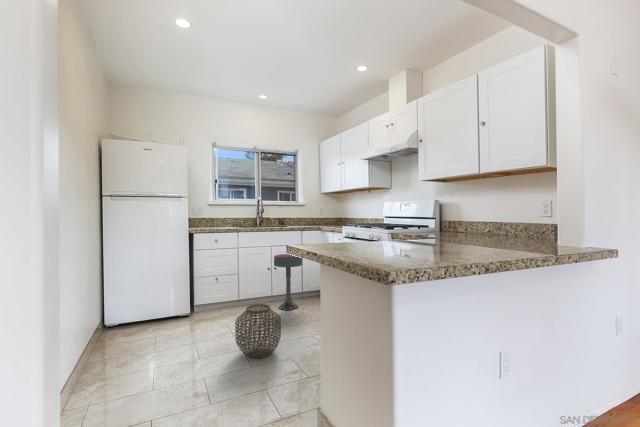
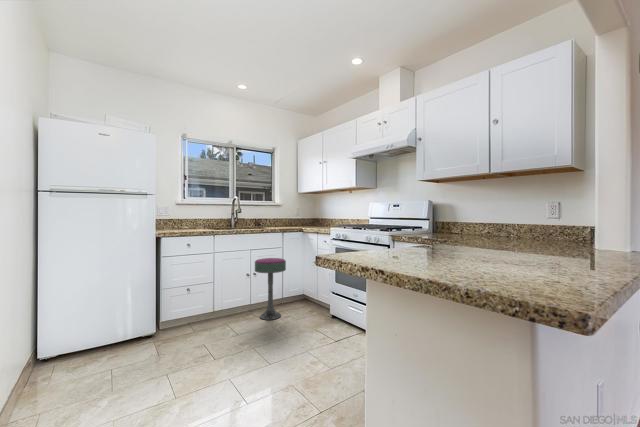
woven basket: present [235,304,281,359] -> none [223,321,278,390]

